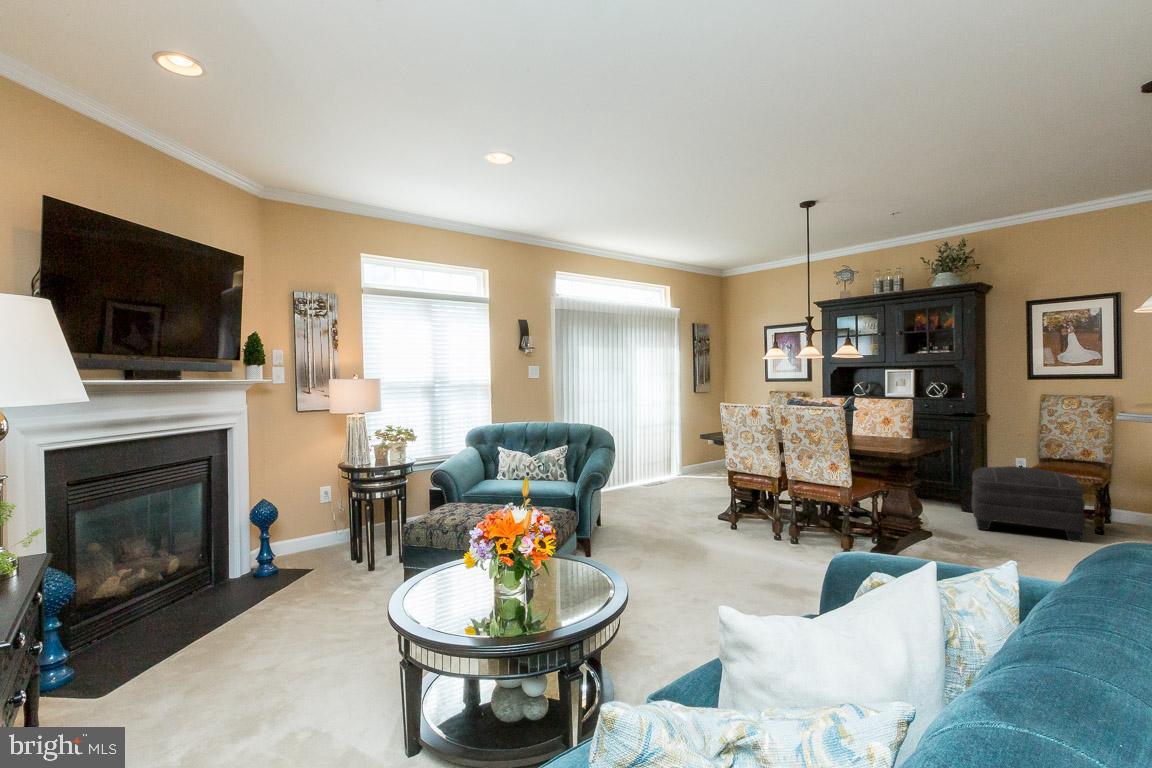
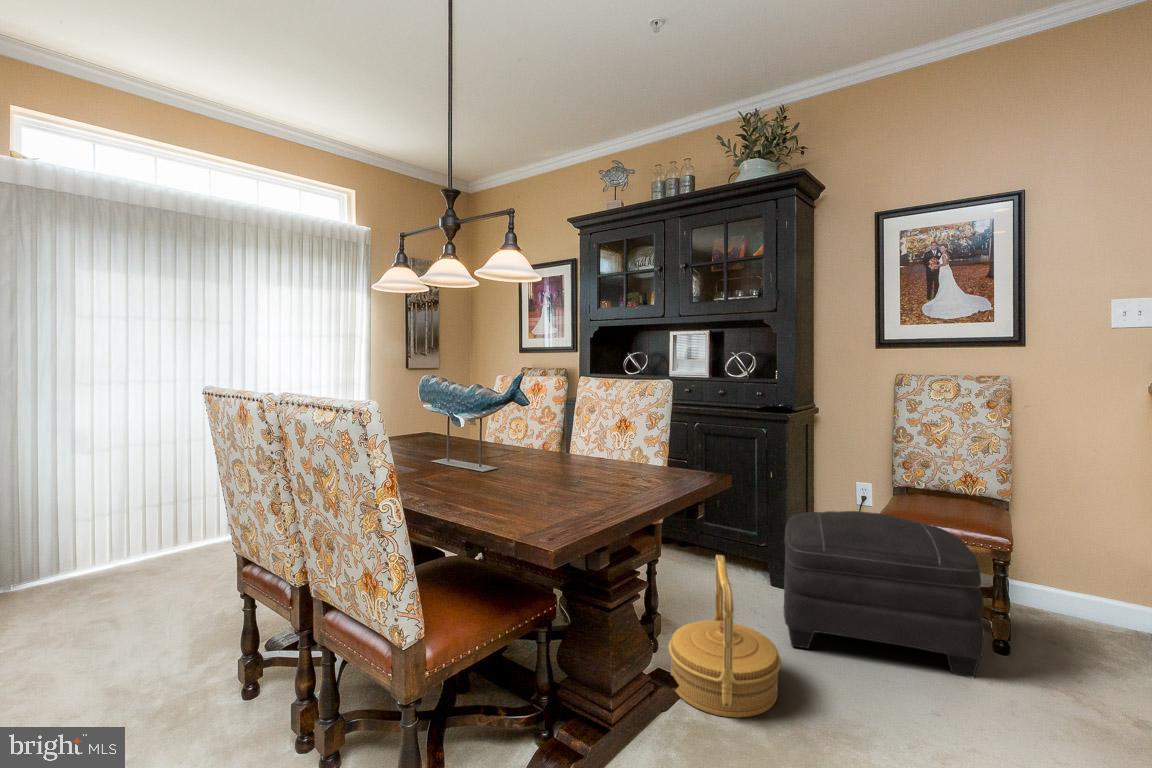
woven basket: none [916,481,975,544] -> present [669,555,781,718]

